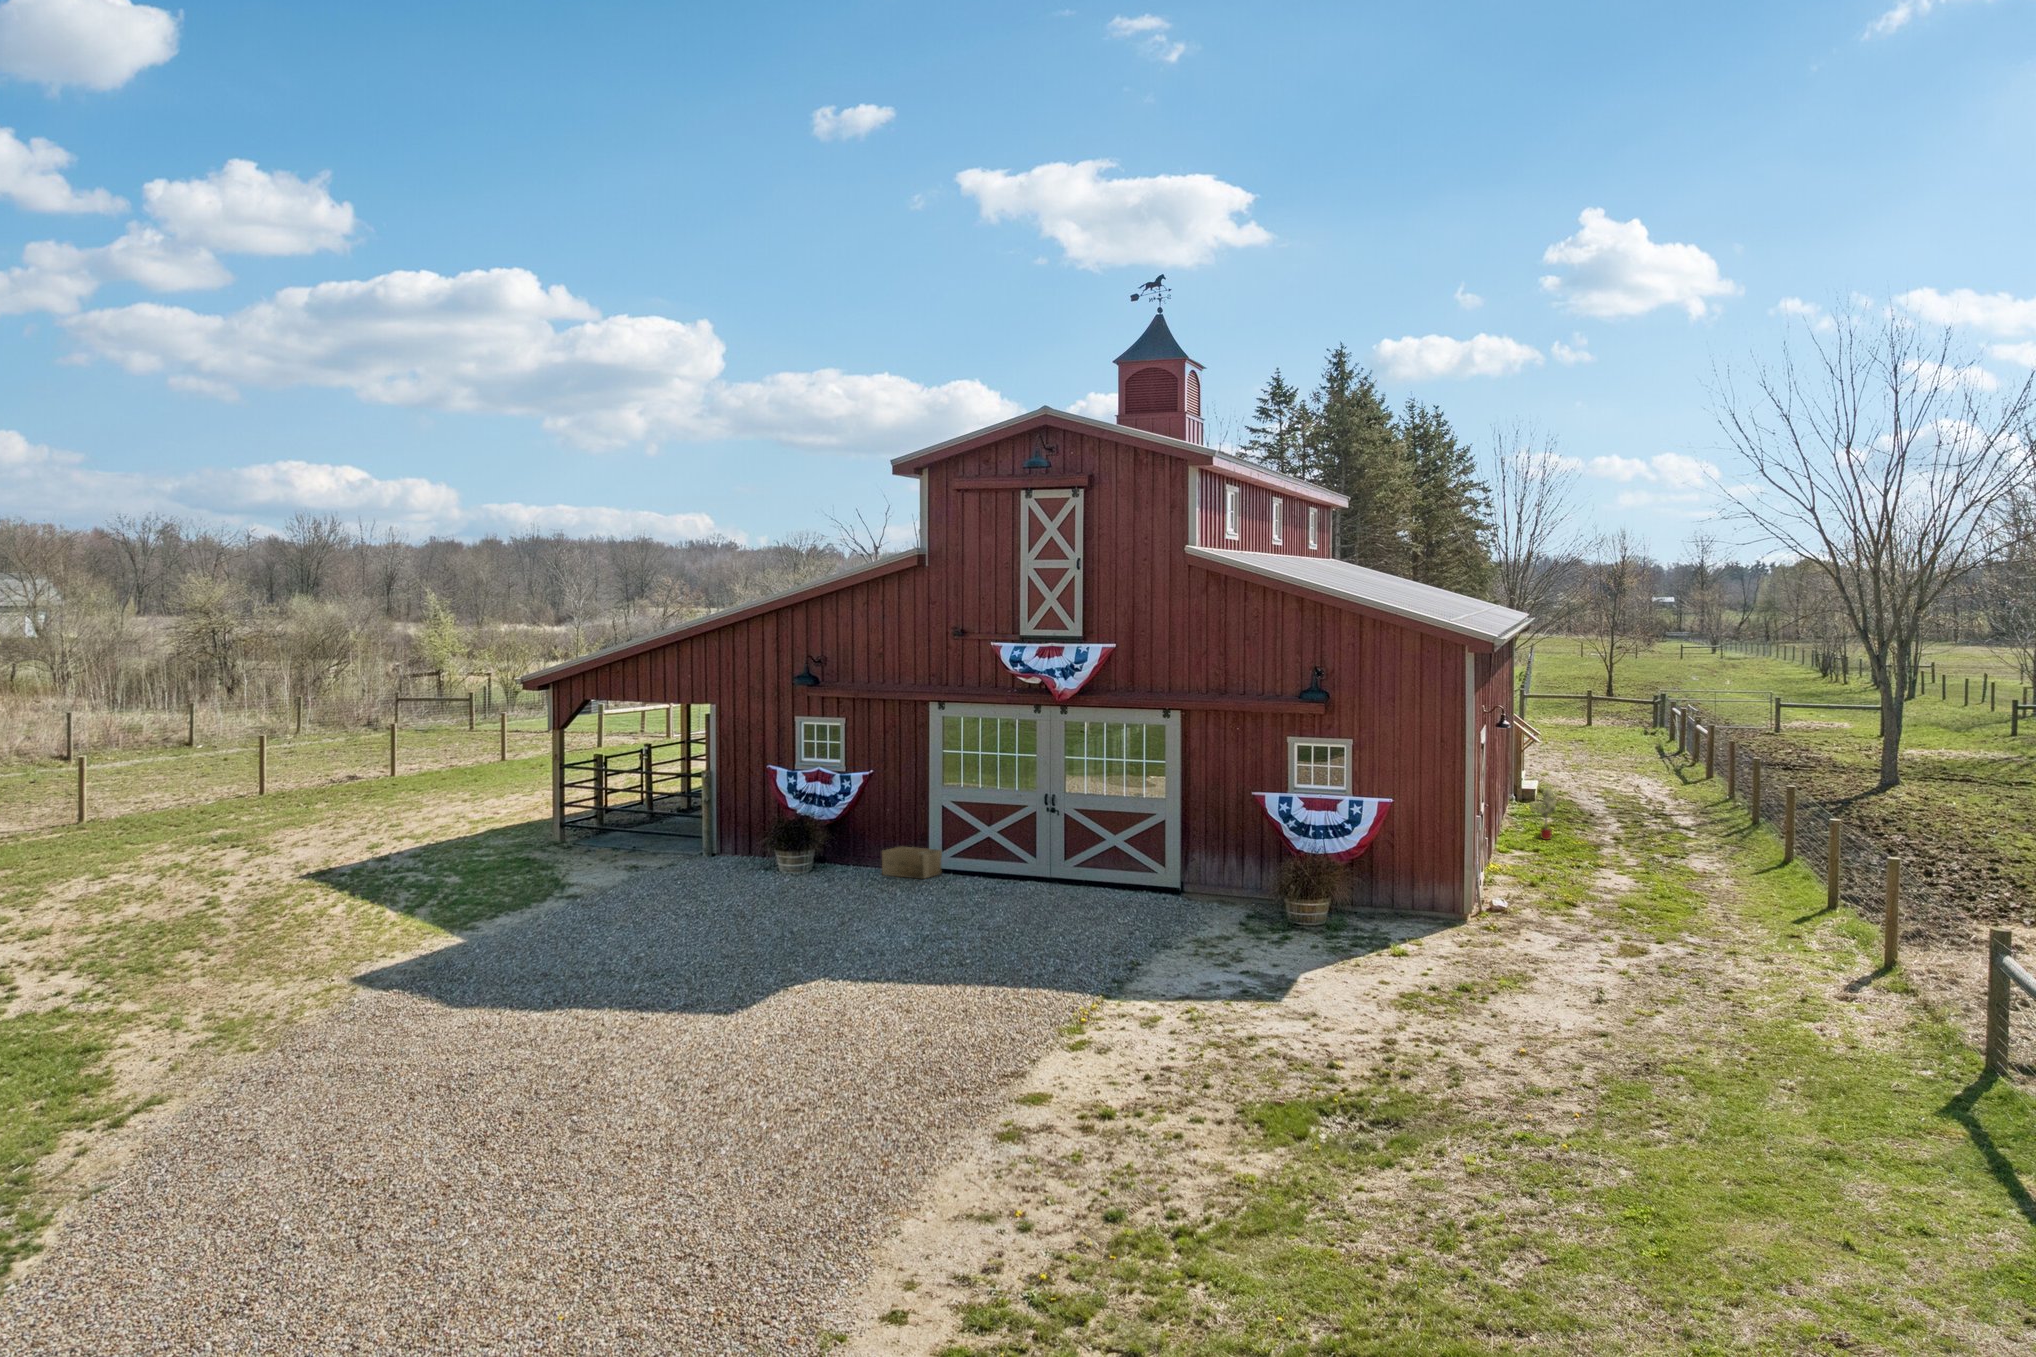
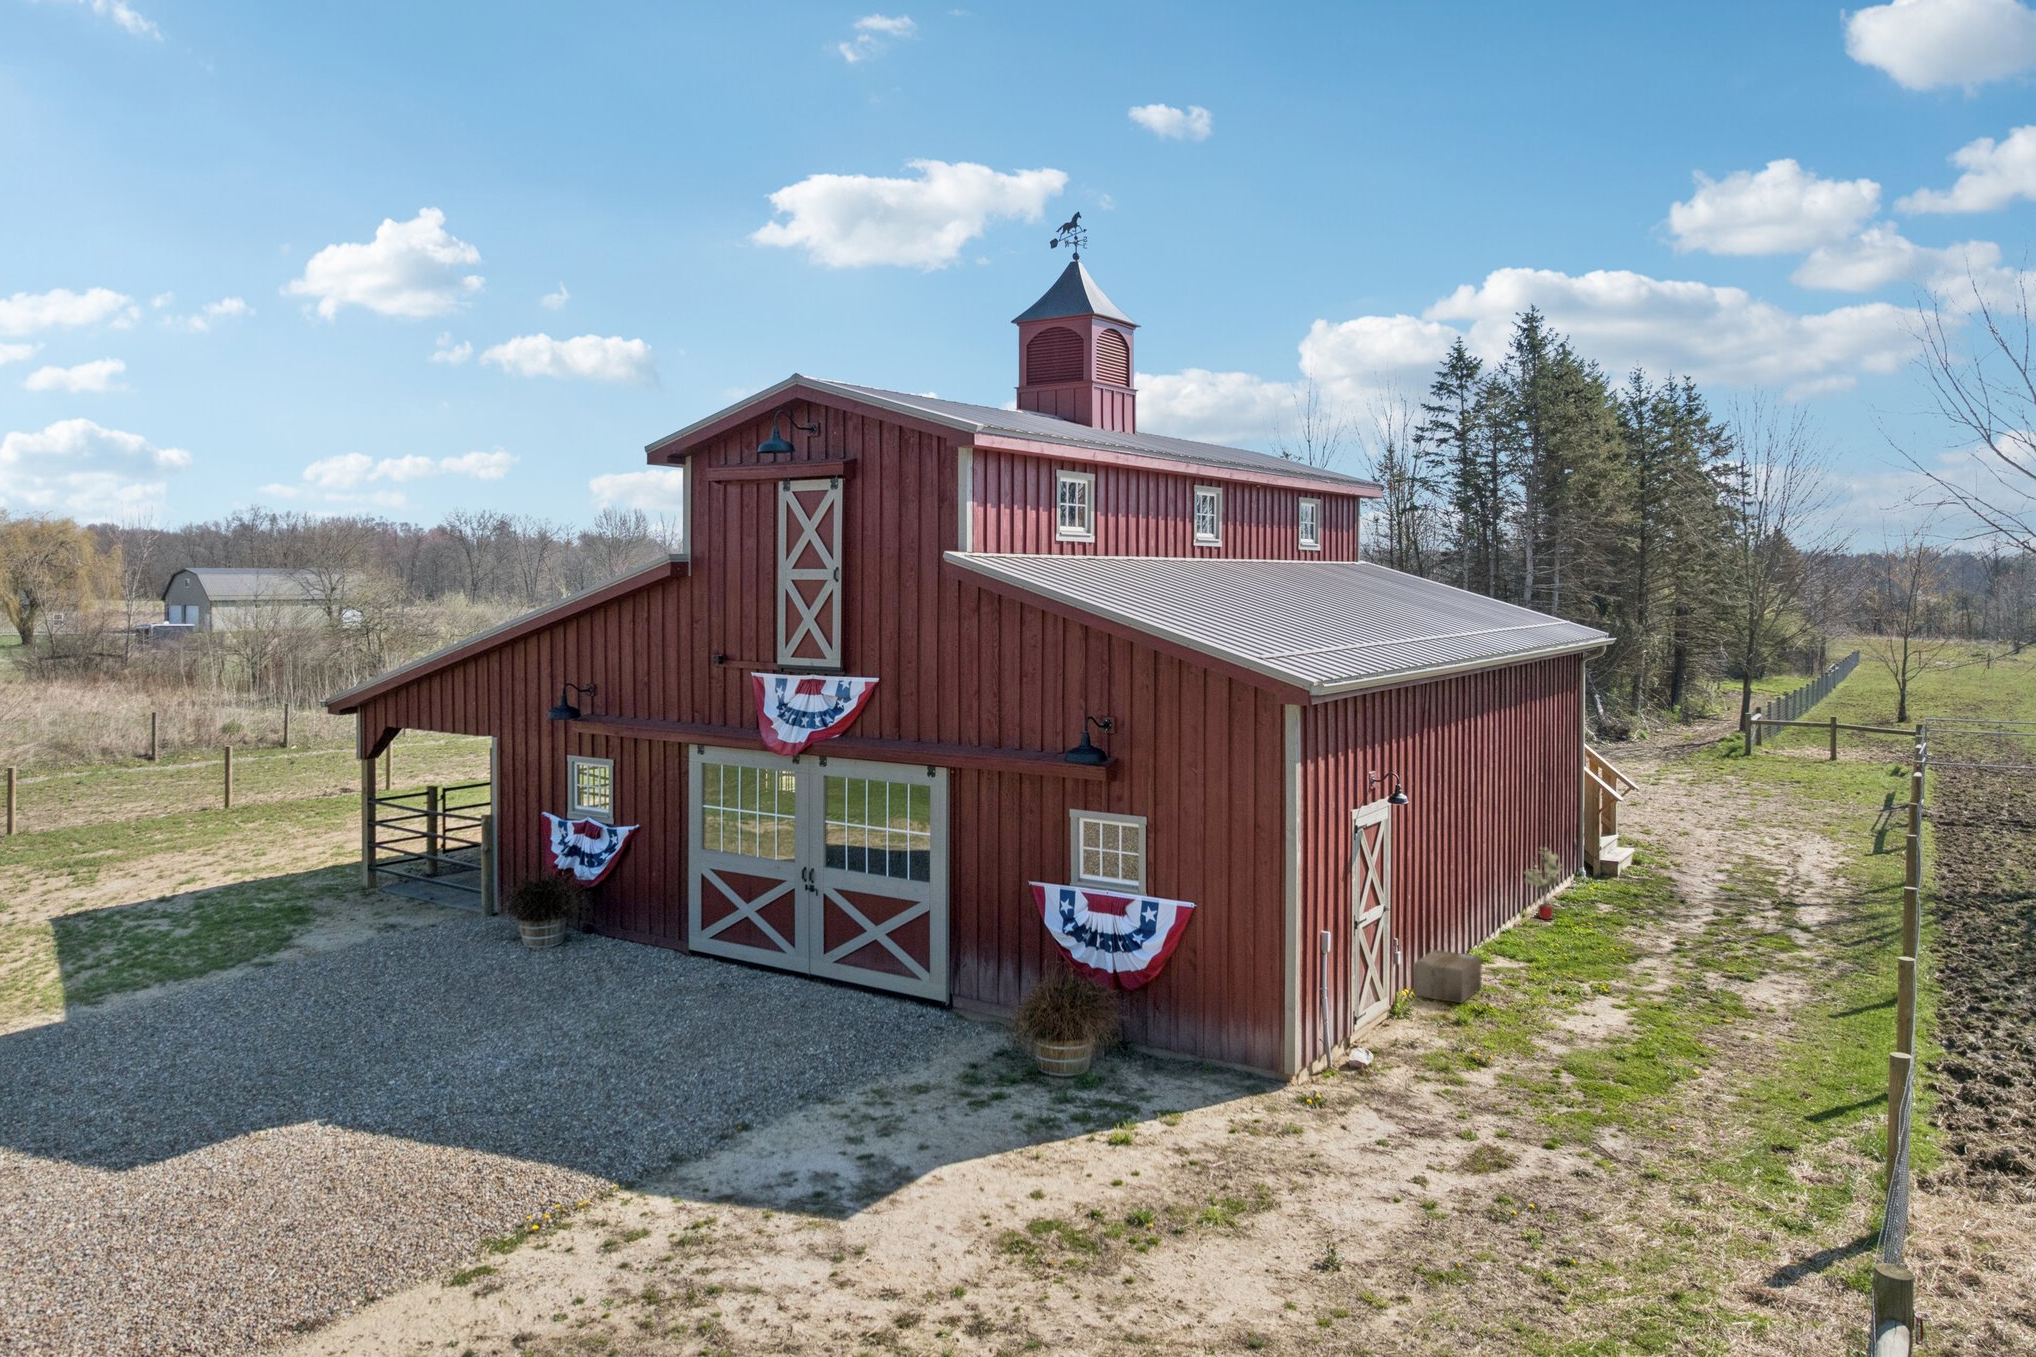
cardboard box: present [882,846,942,879] -> present [1413,950,1482,1003]

